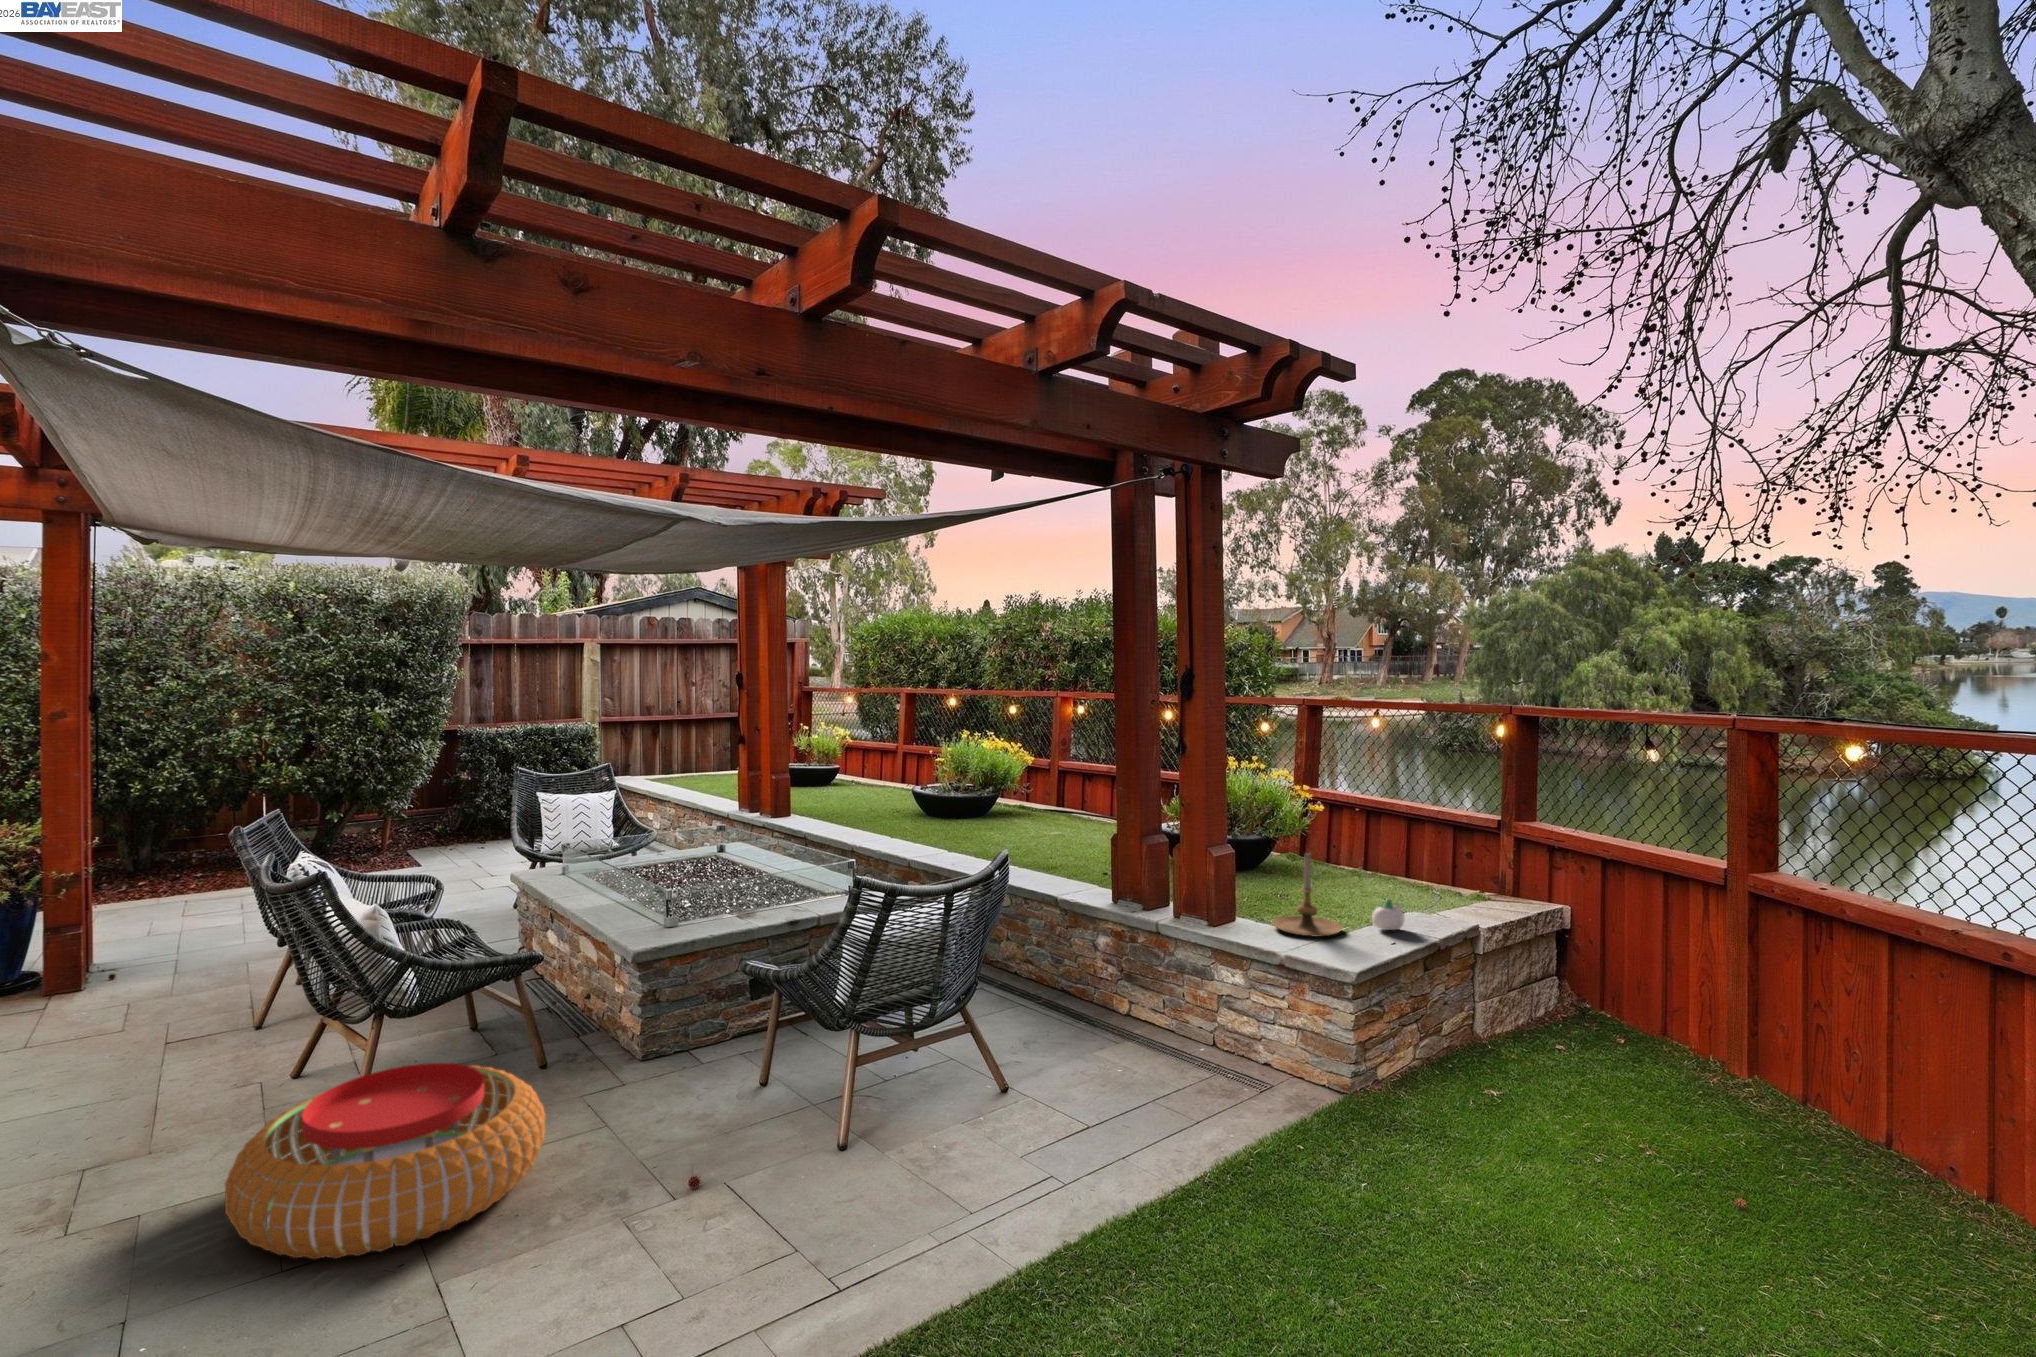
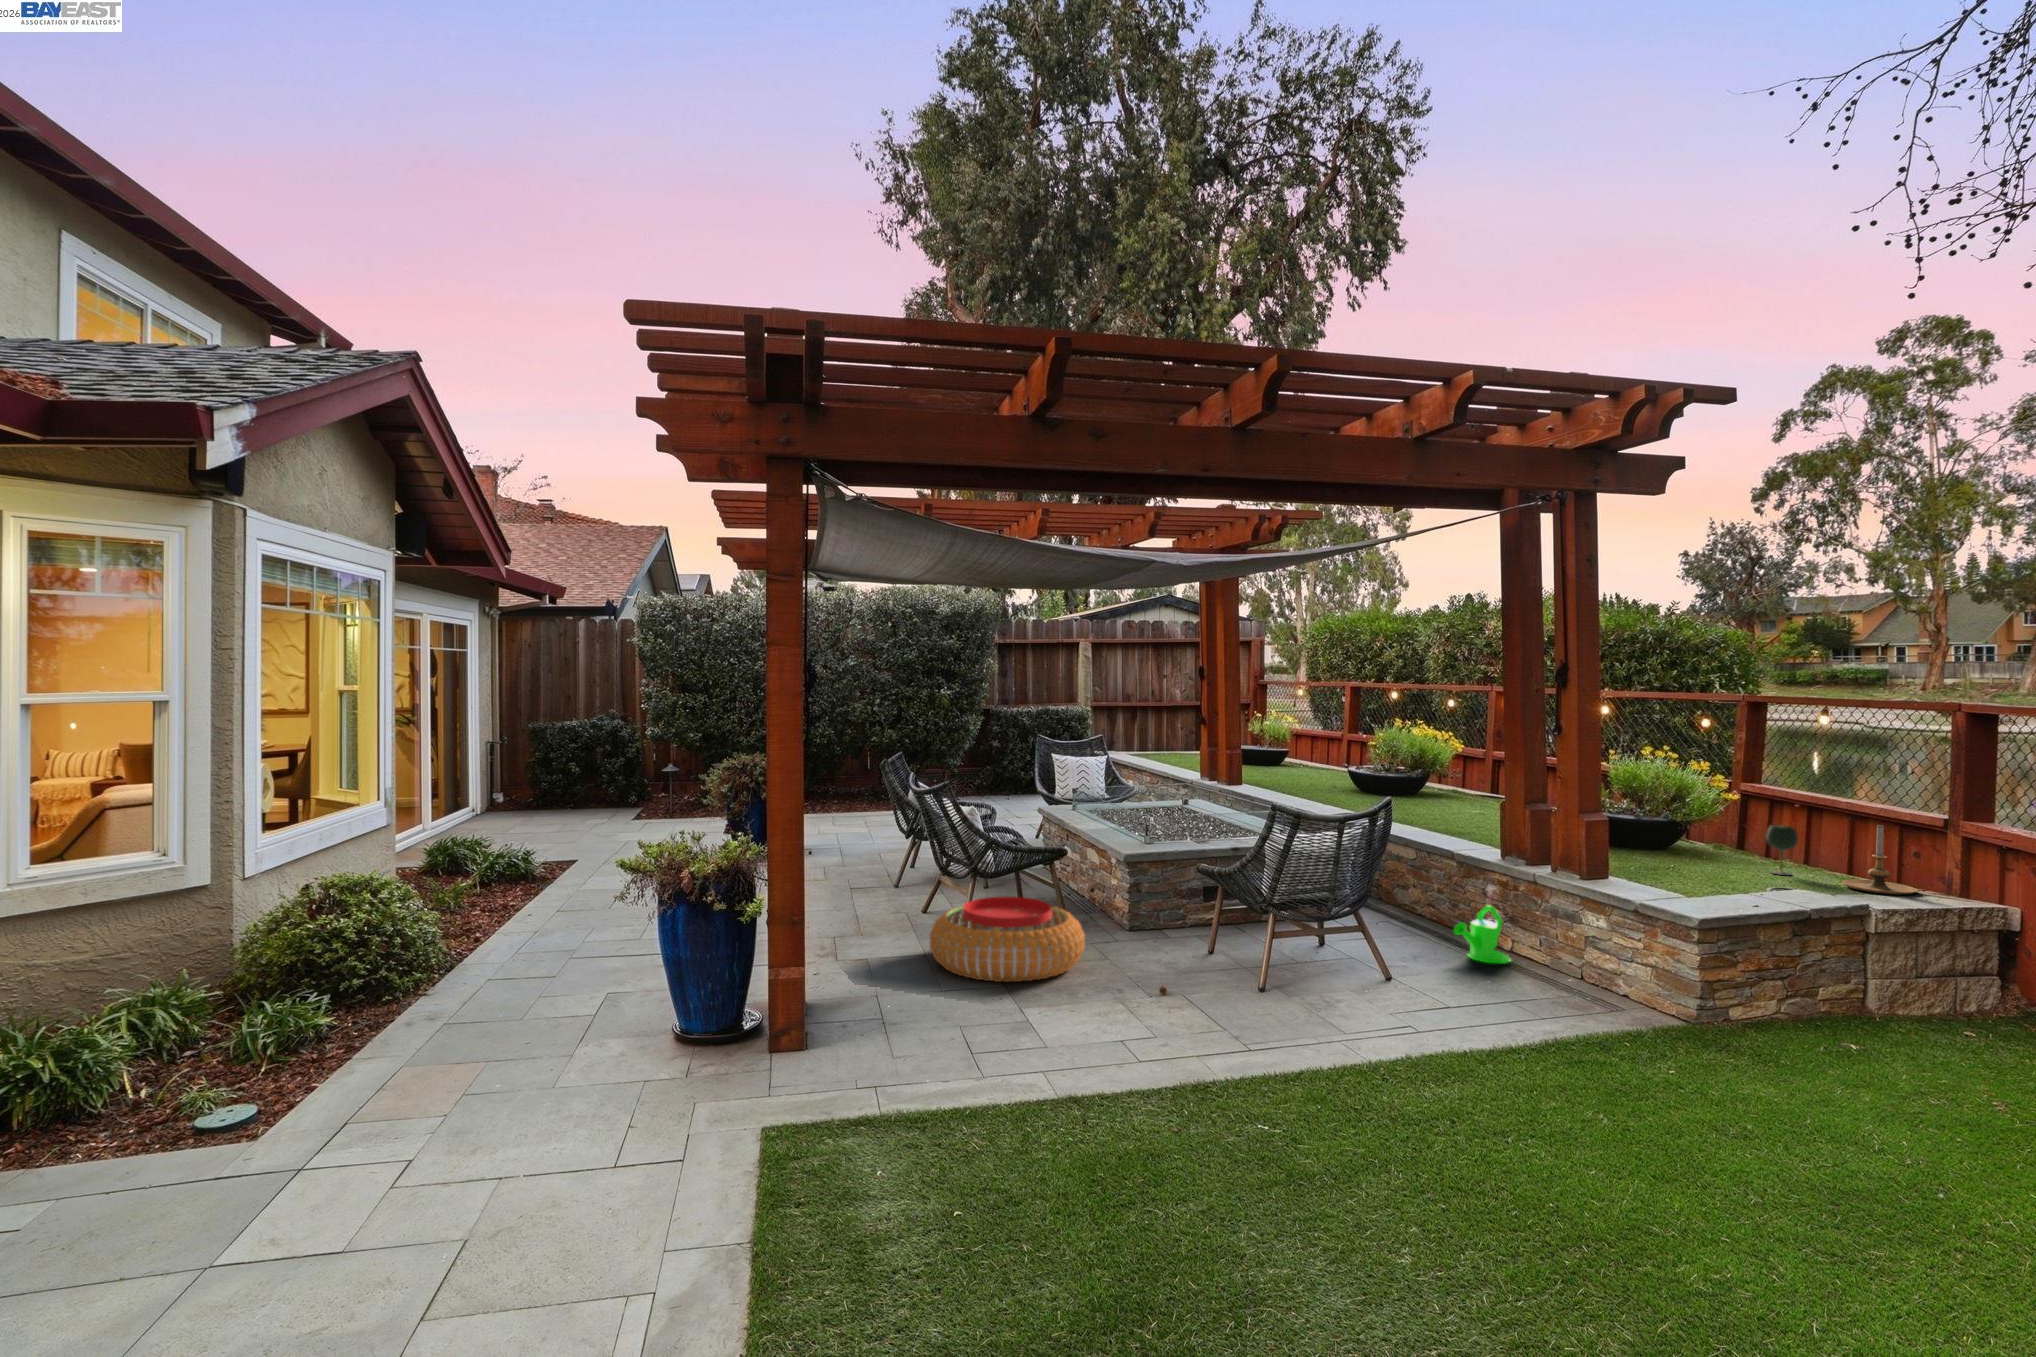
wine glass: none [1361,839,1390,893] -> present [1766,825,1798,875]
candle holder: present [1272,853,1343,937] -> present [1842,825,1917,895]
succulent planter: present [1372,899,1404,930] -> none [1743,867,1777,894]
watering can: none [1066,966,1133,1042] -> present [1454,905,1511,964]

